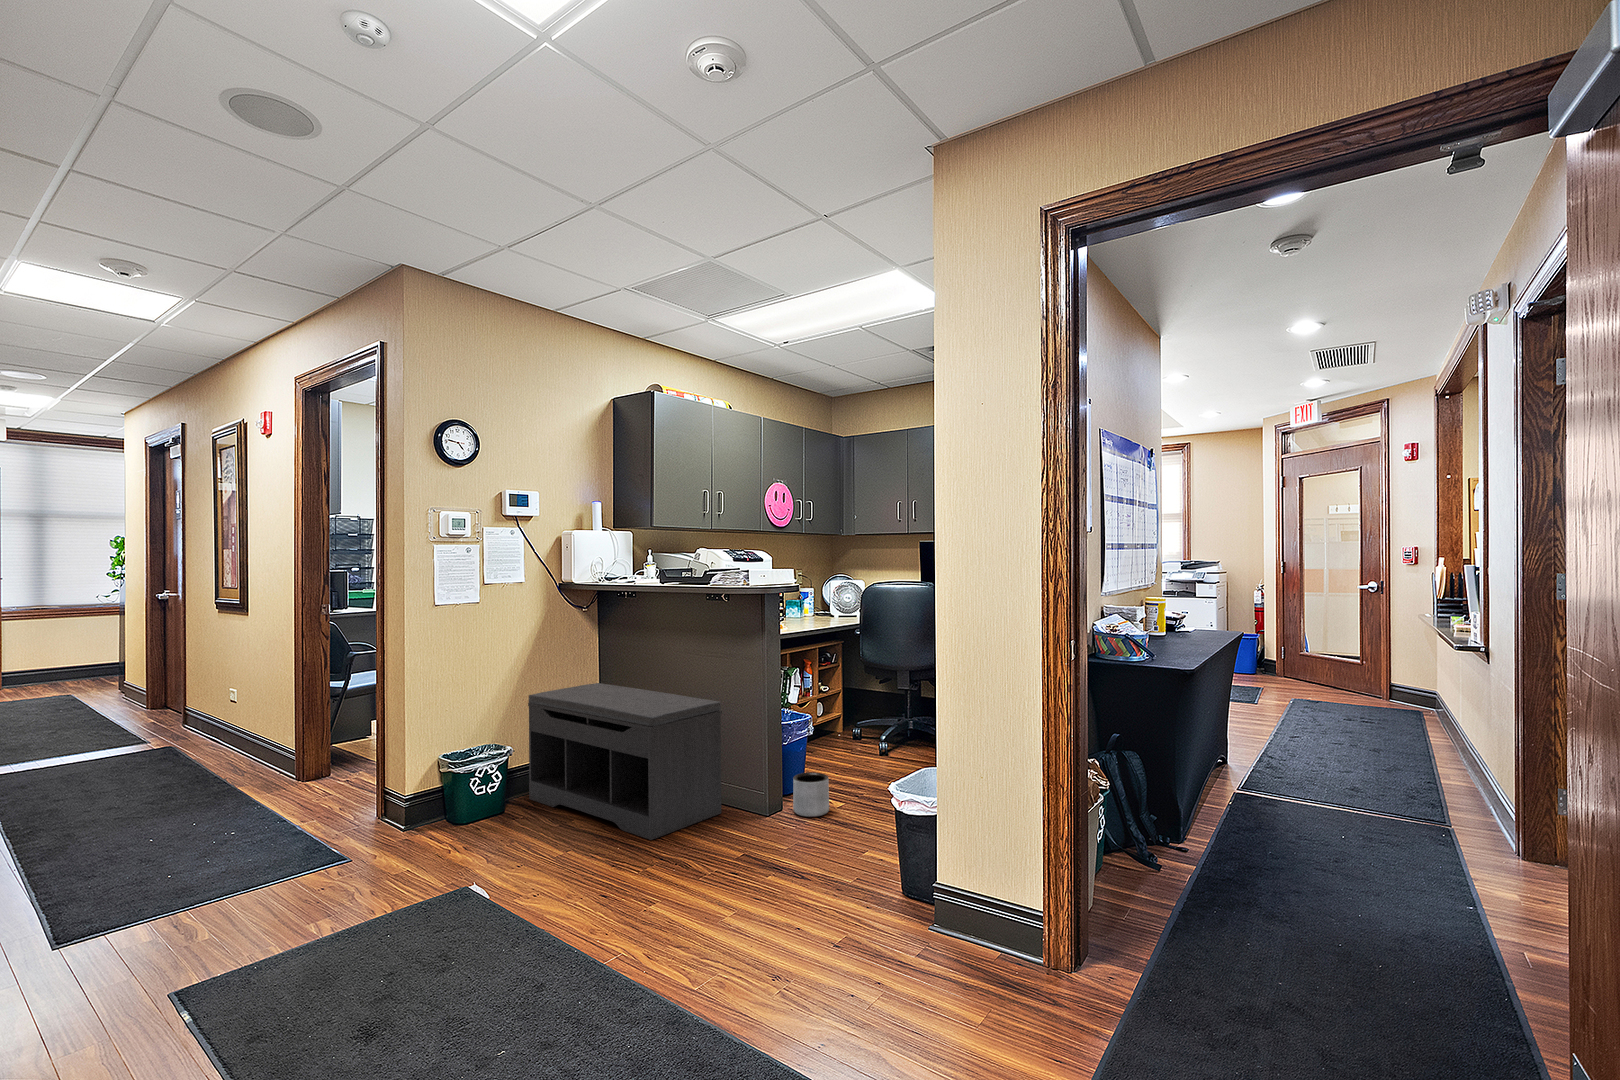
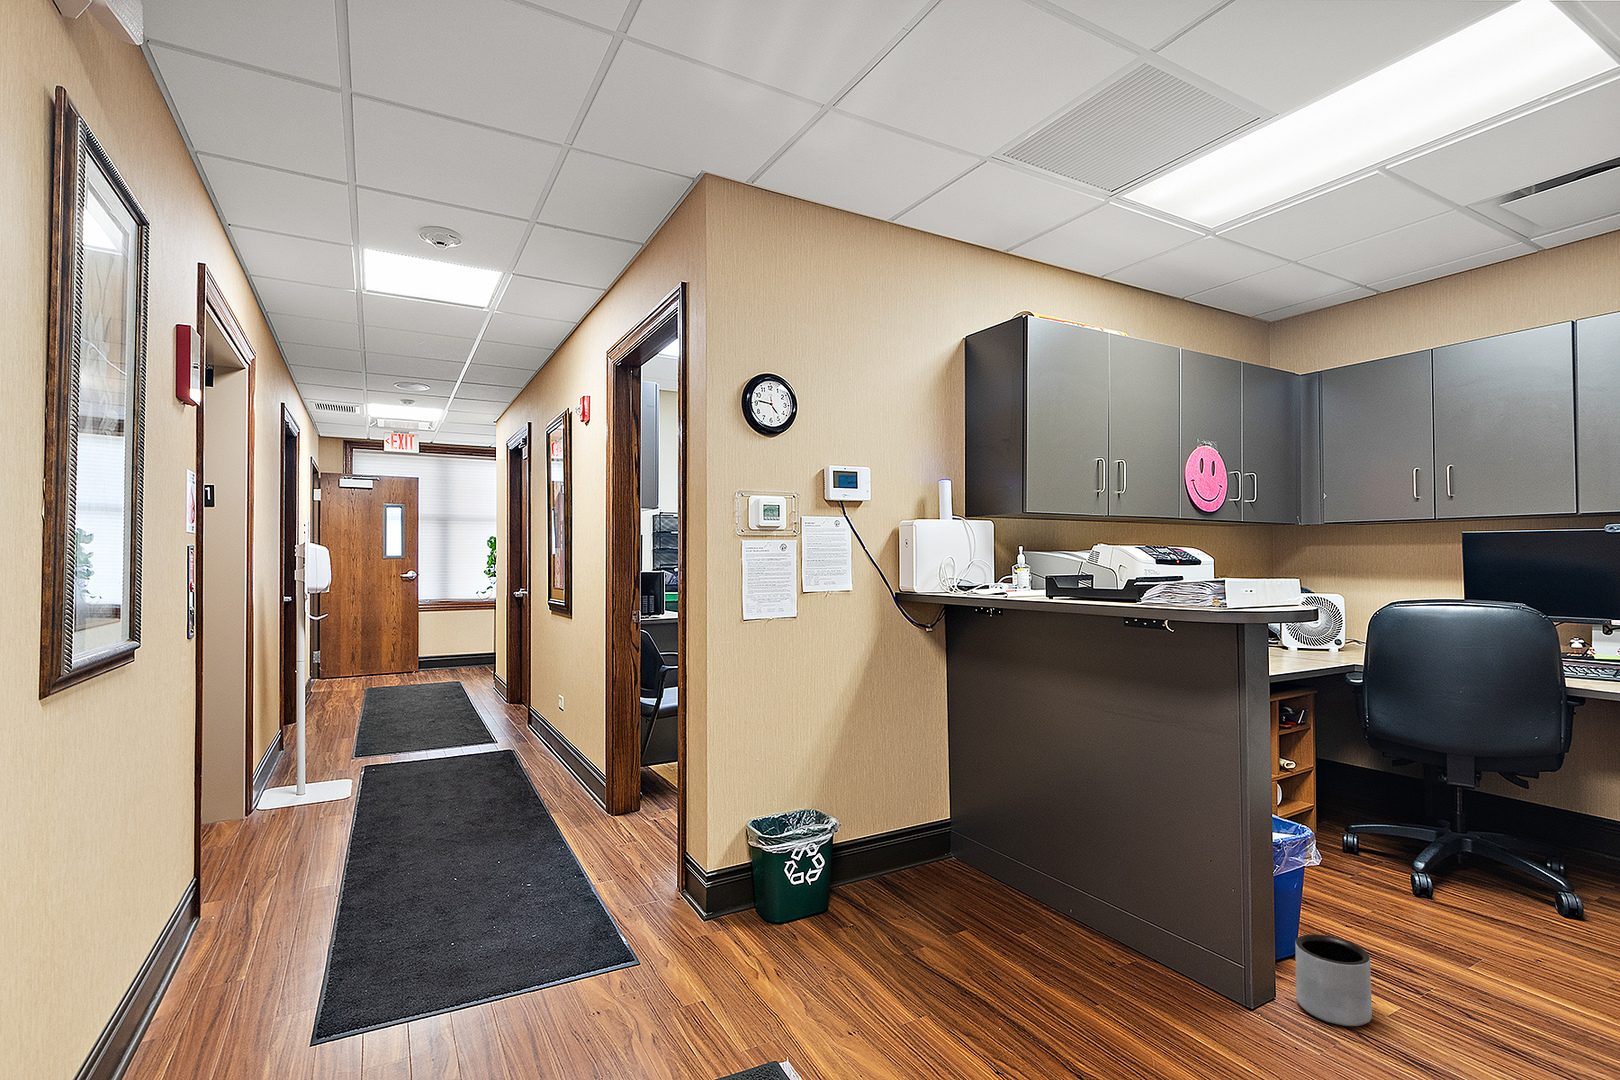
bench: present [528,683,722,840] -> none [859,733,1160,1021]

